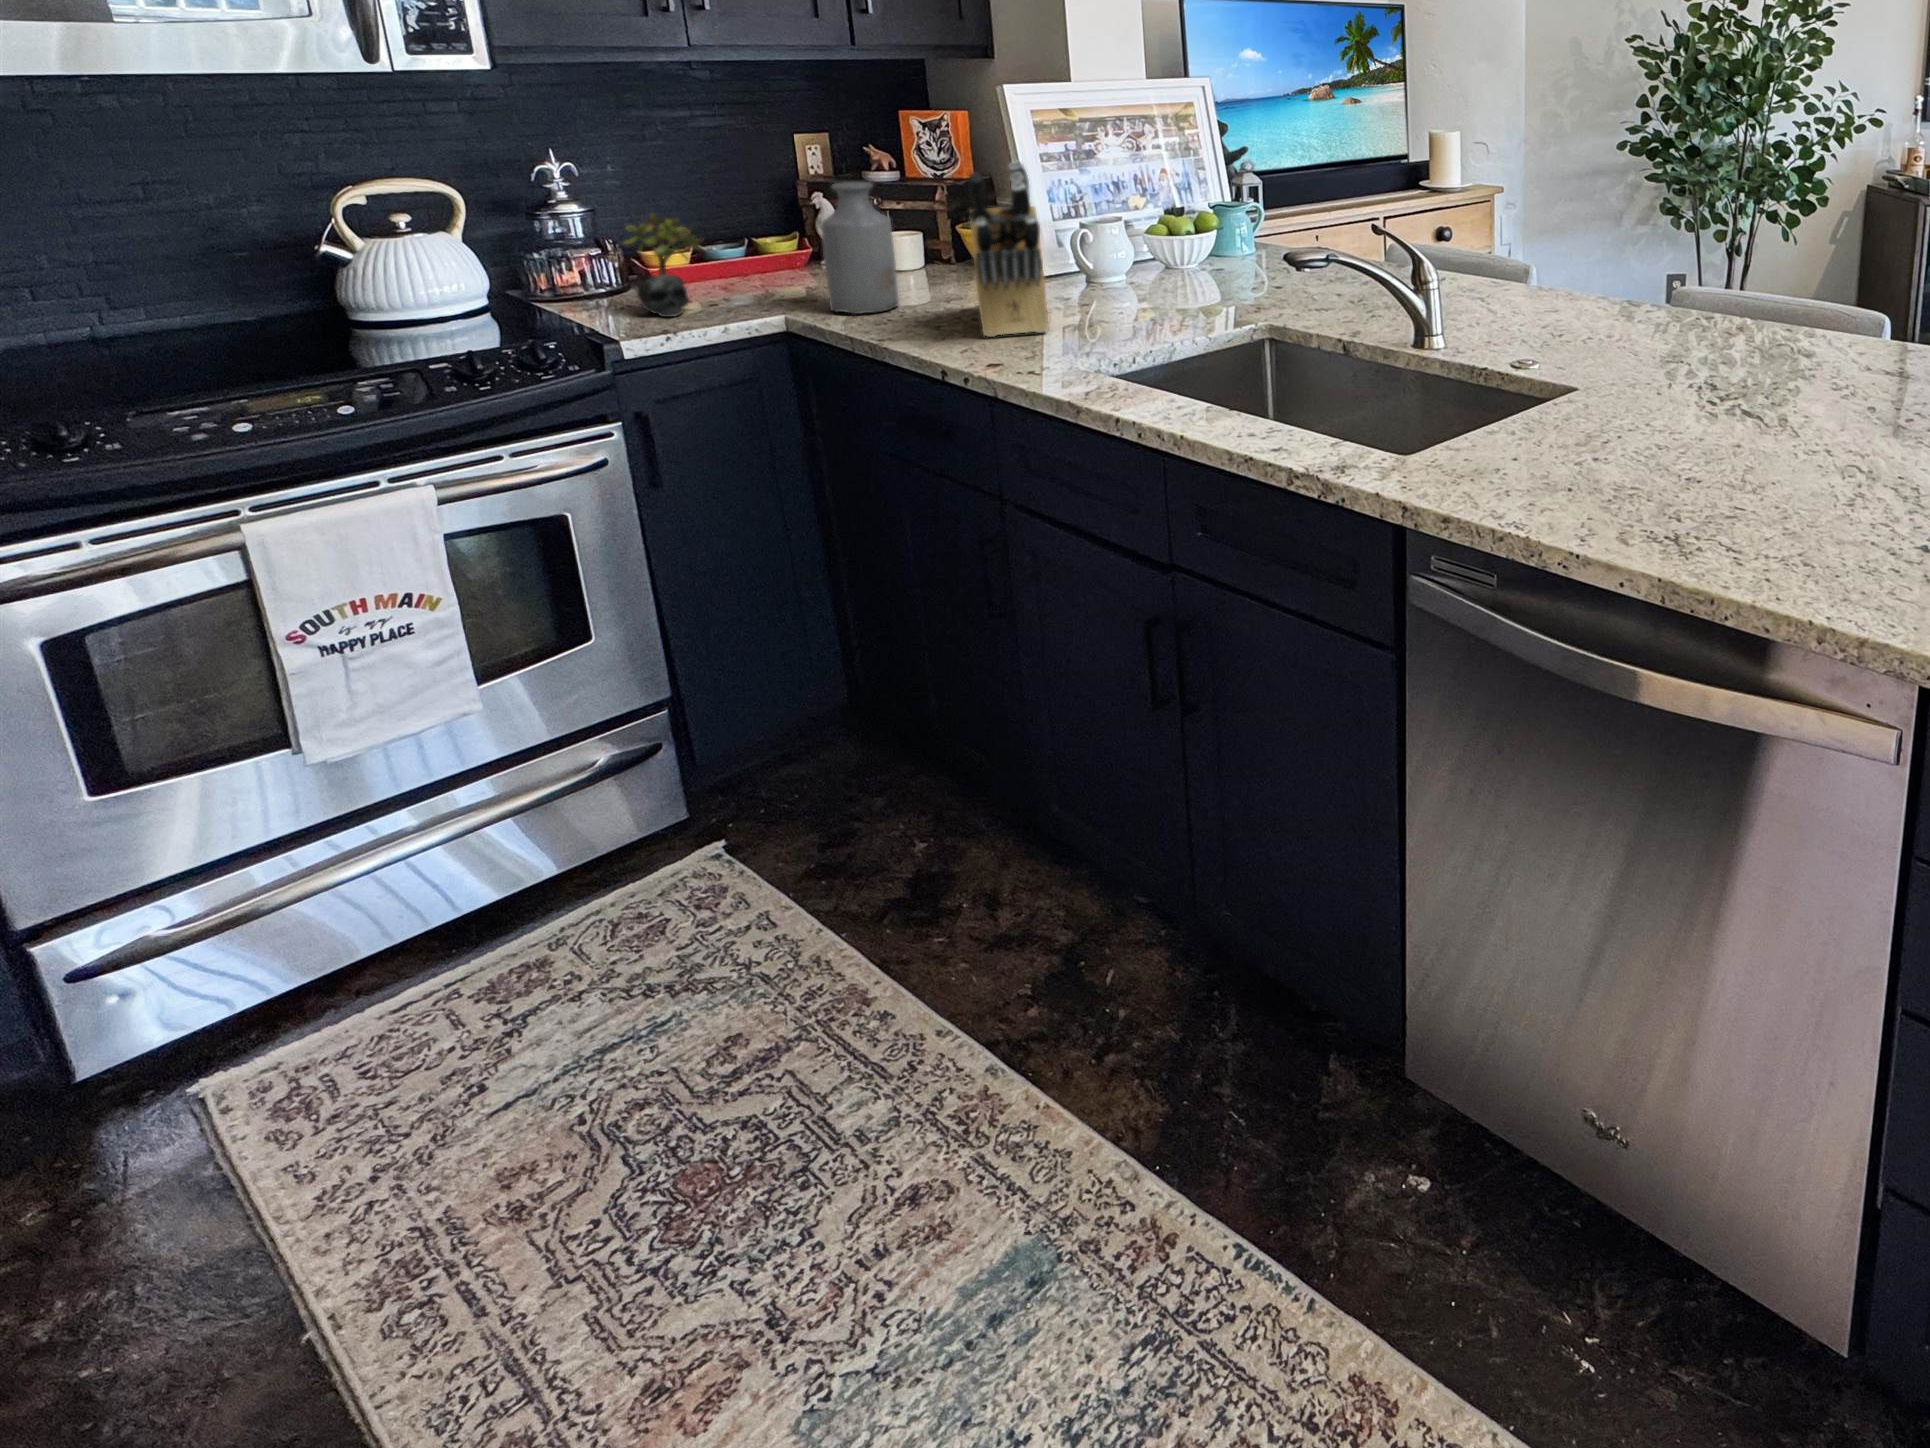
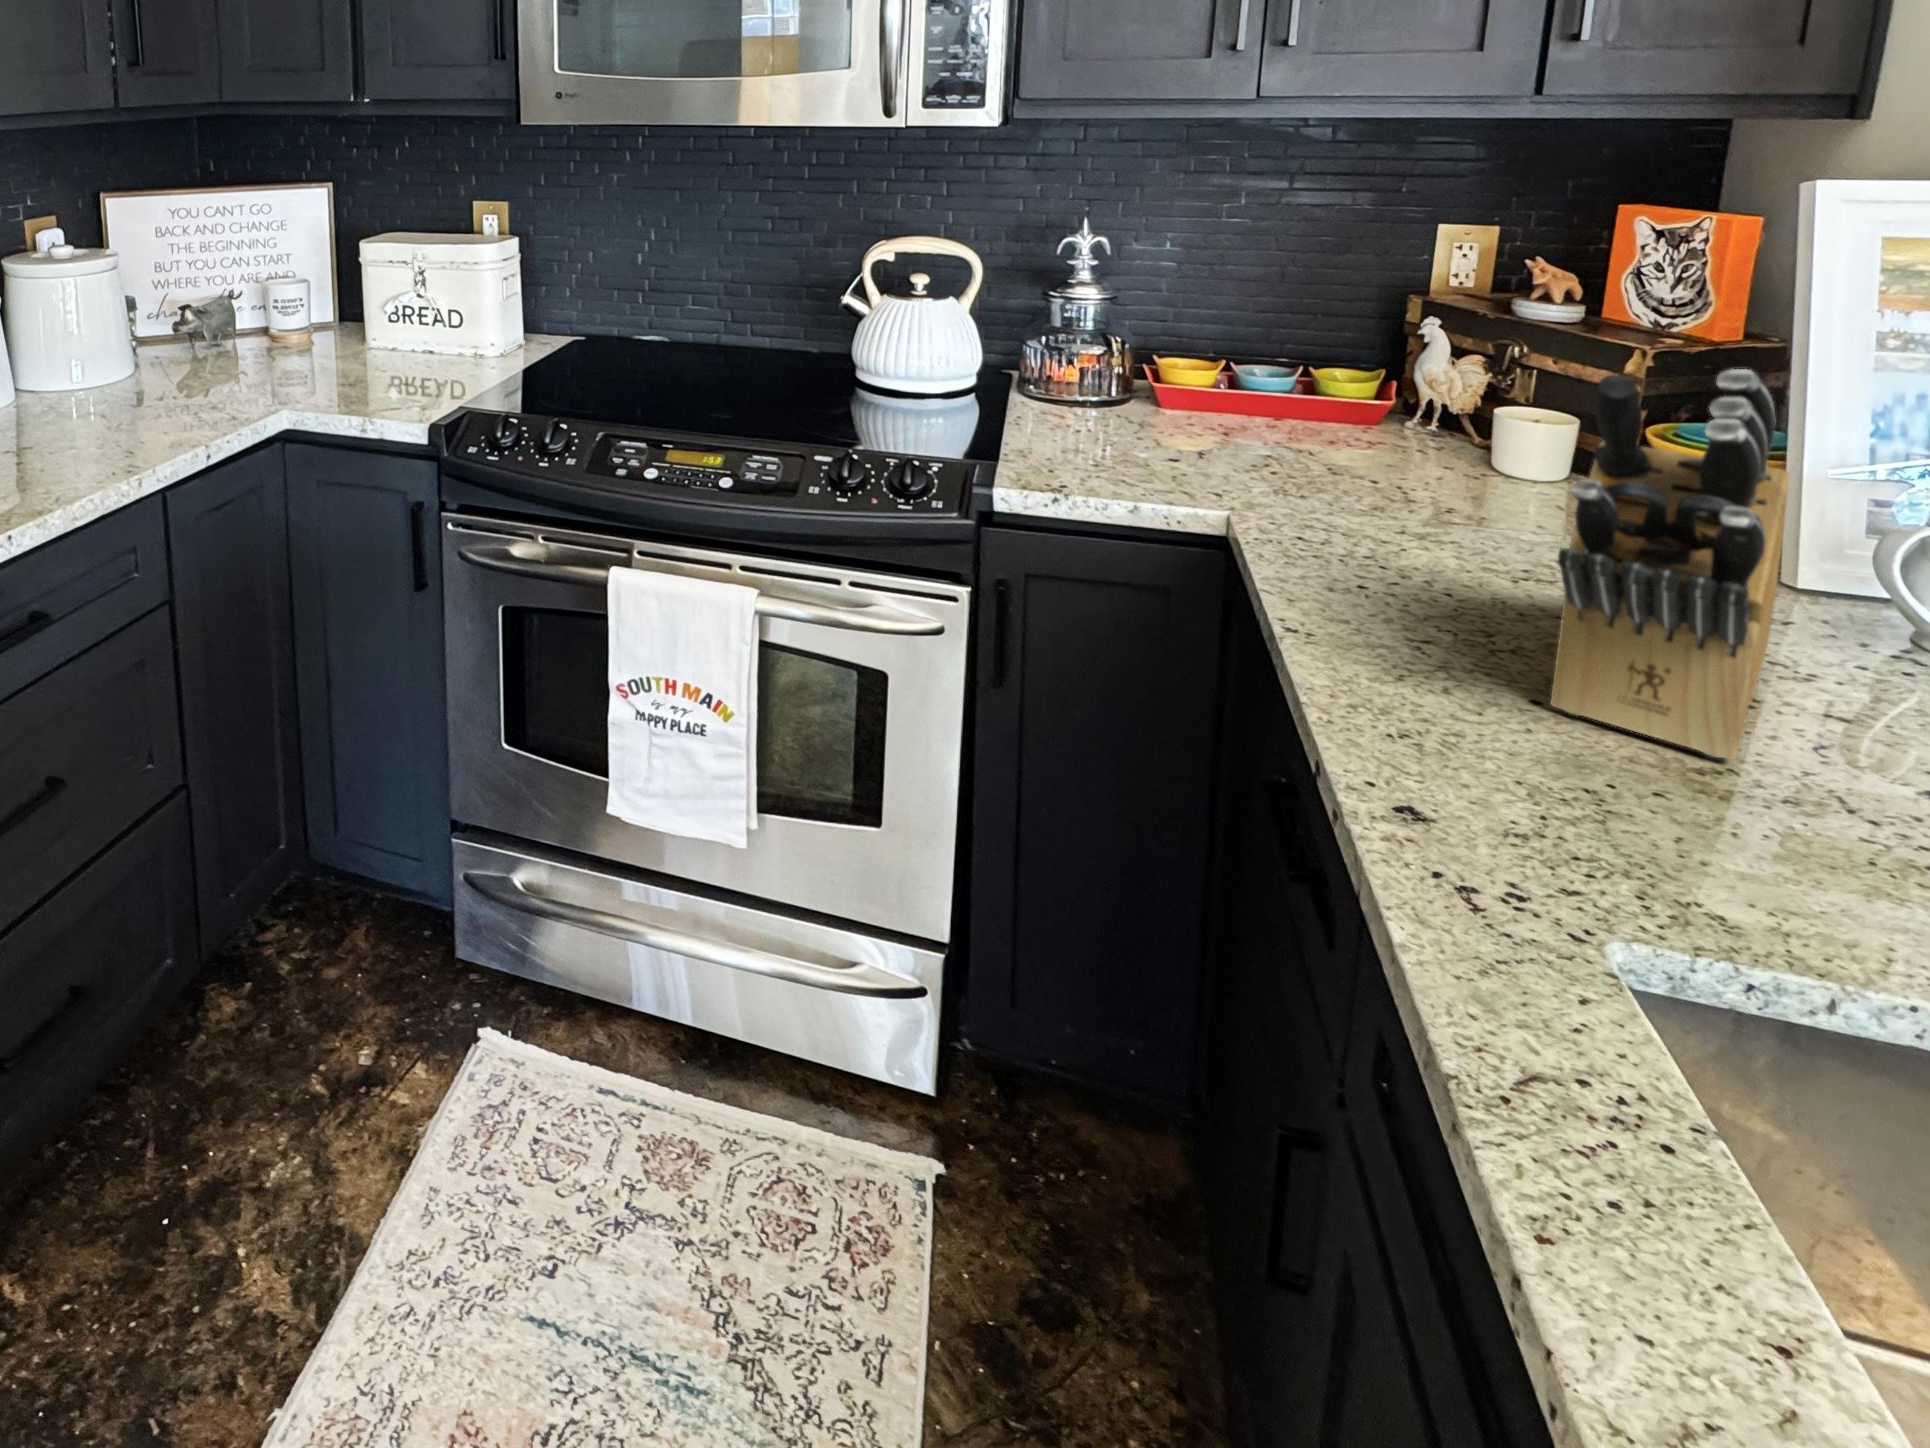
bottle: present [821,182,899,314] -> none [1320,327,1470,556]
succulent plant: present [623,213,702,317] -> none [1076,319,1177,463]

